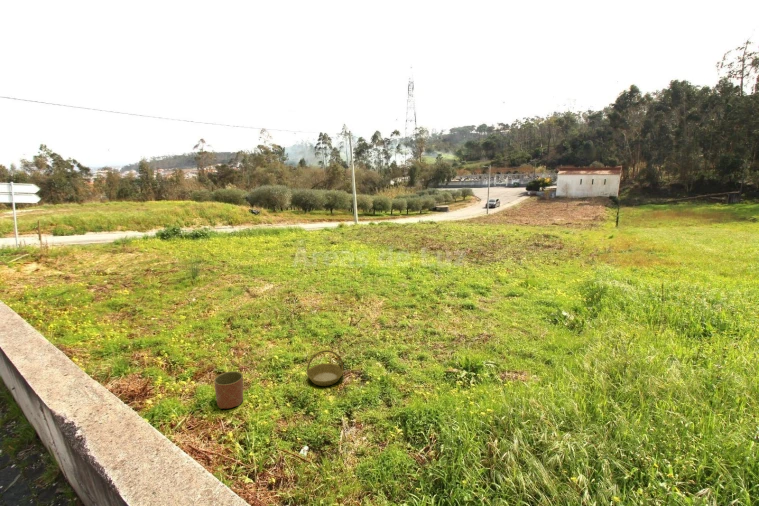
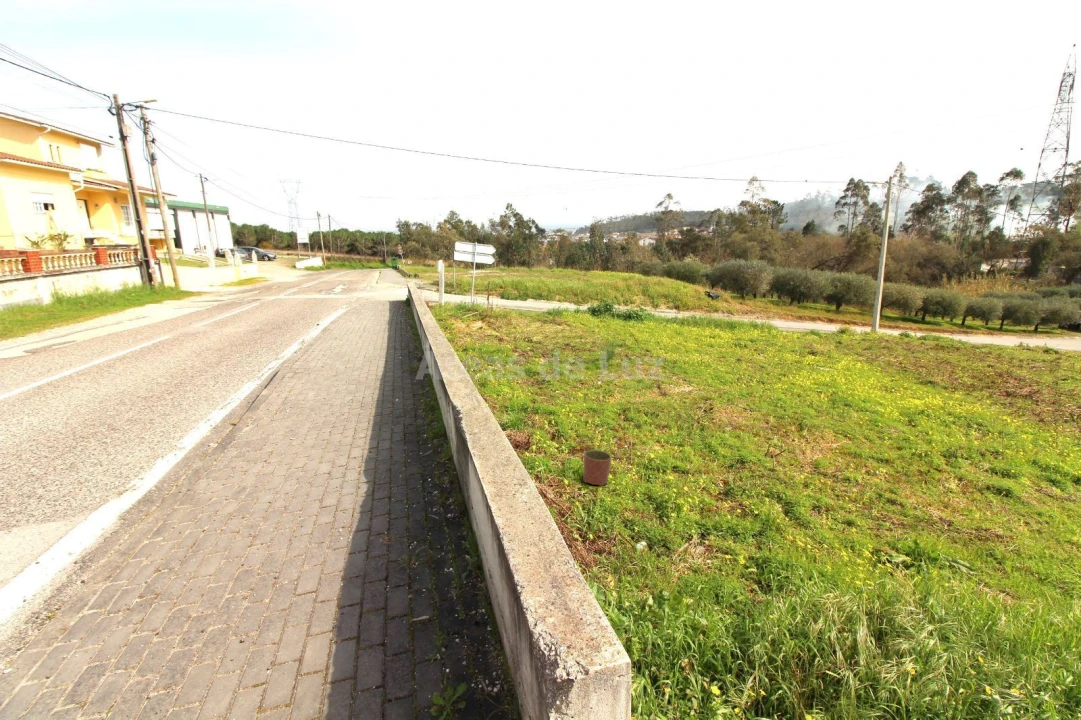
basket: present [307,350,343,386] -> none [681,462,726,504]

